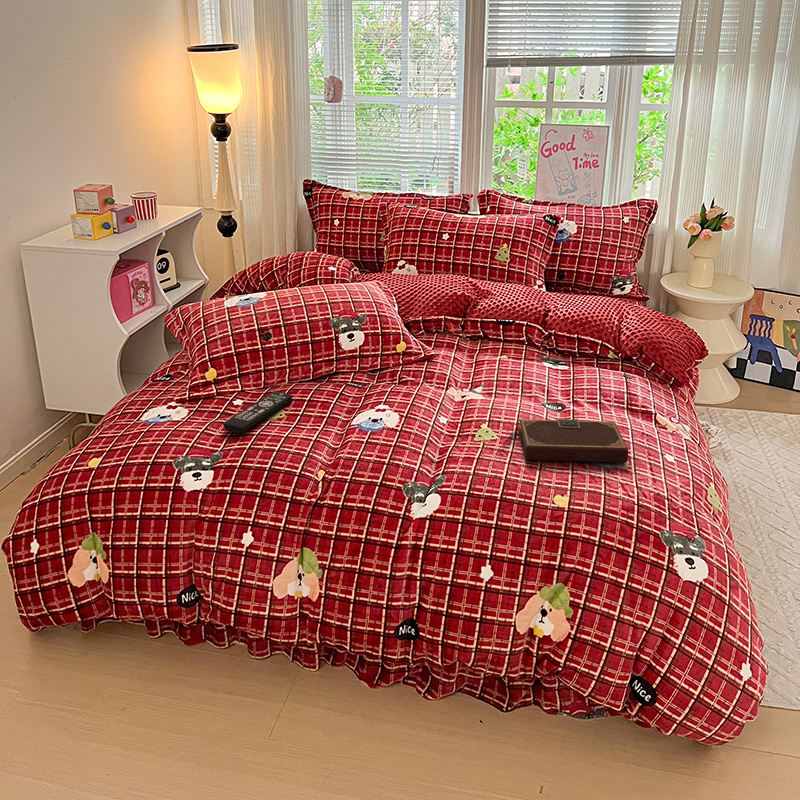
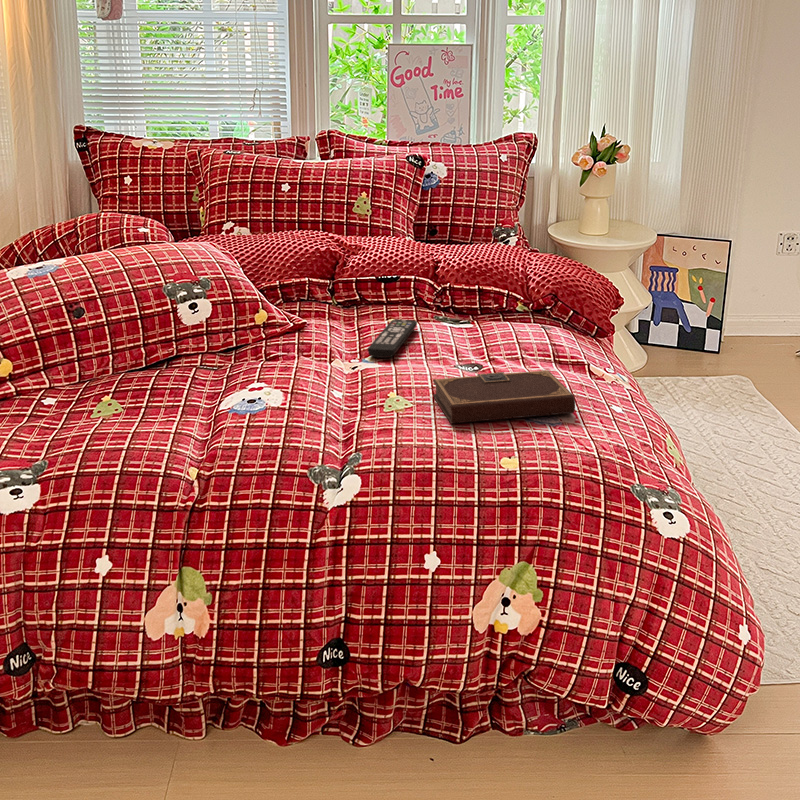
remote control: present [223,391,293,433] -> present [368,319,417,358]

